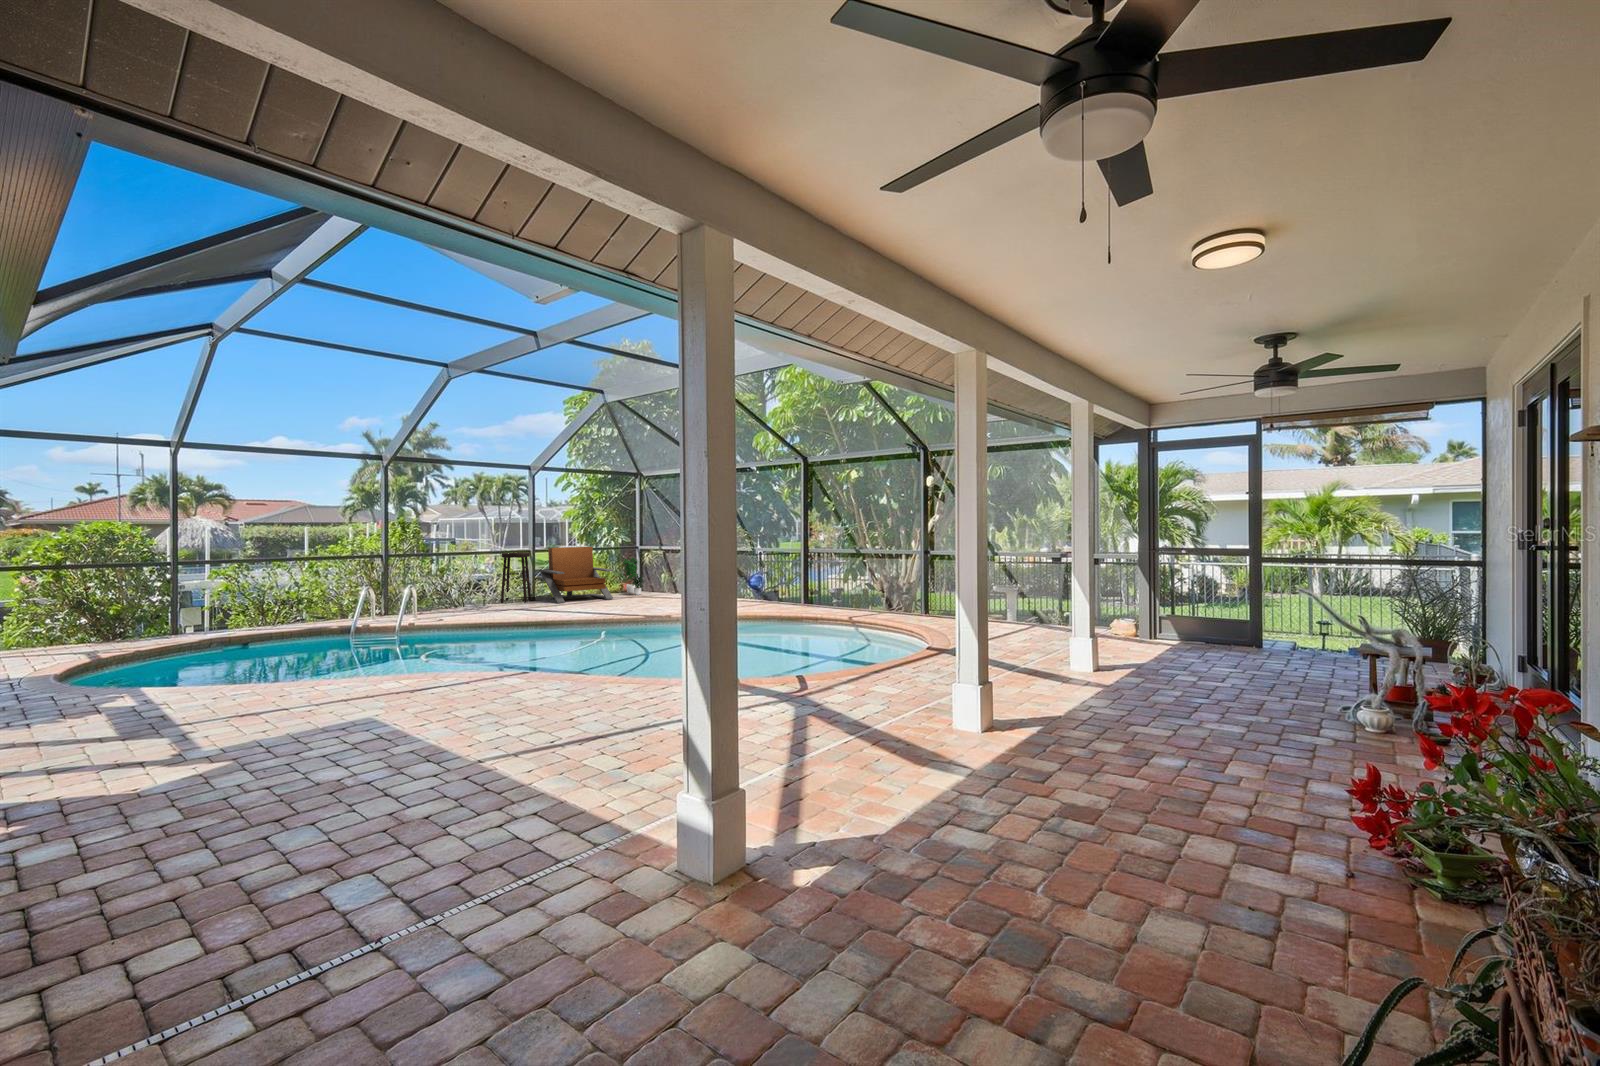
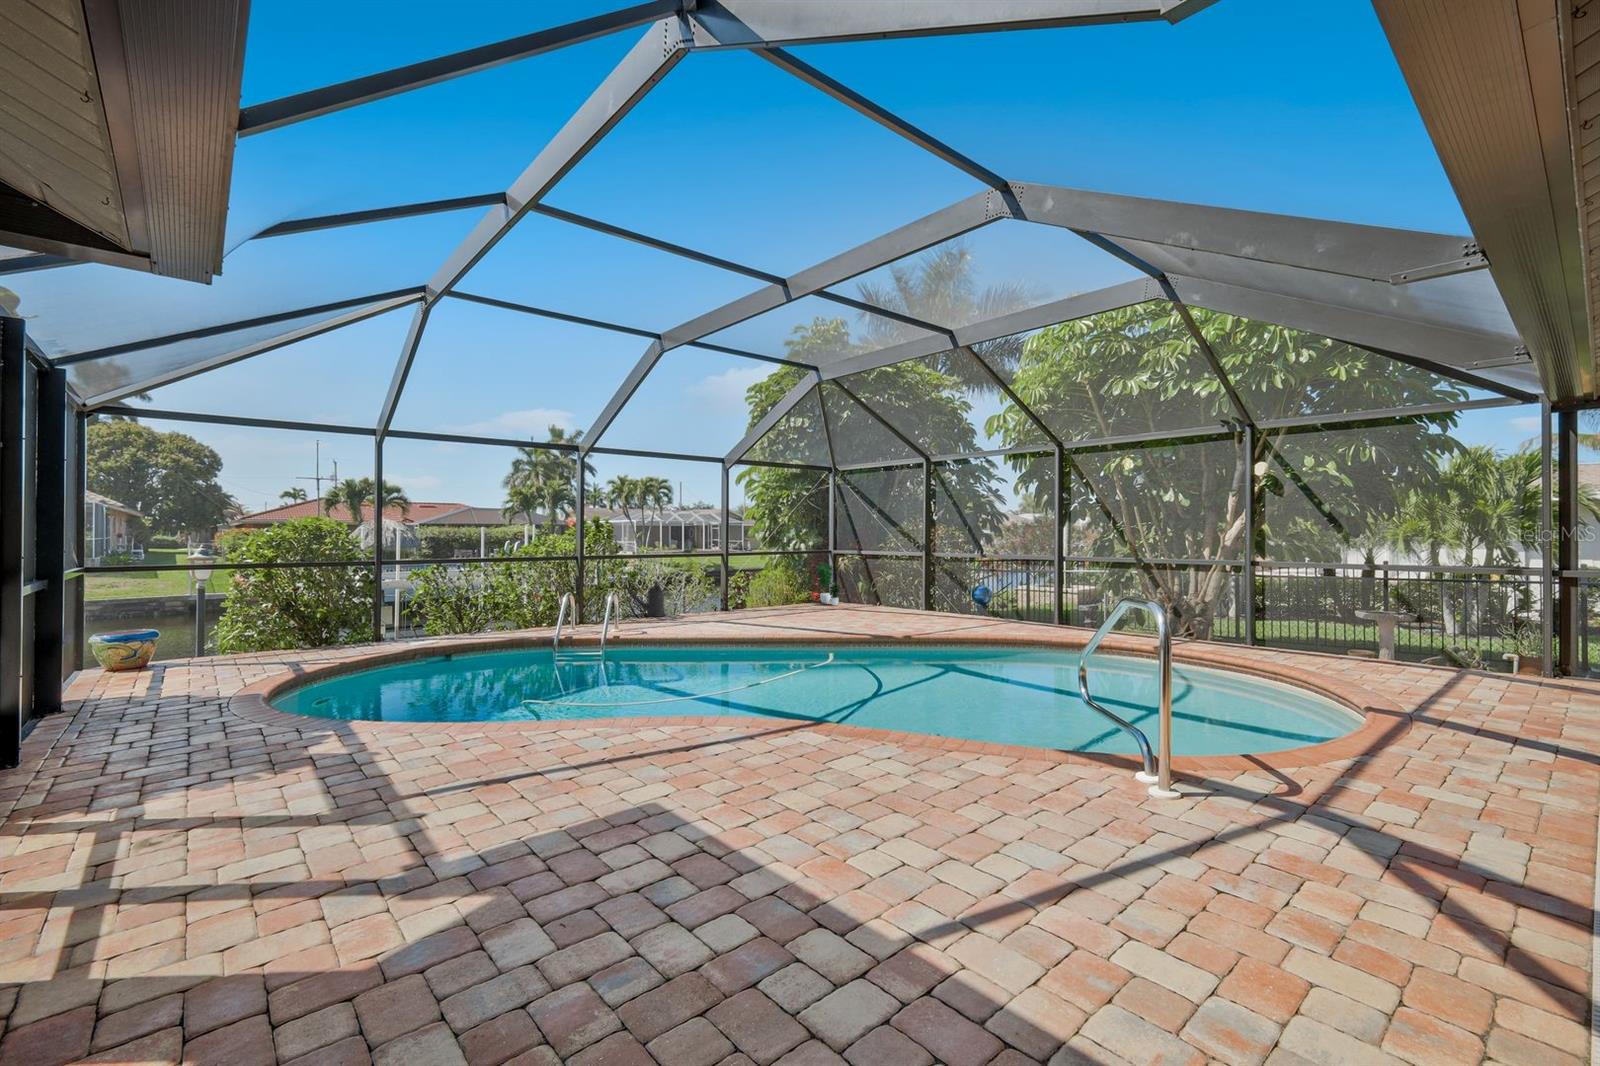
lounge chair: present [540,547,613,603] -> none [732,550,812,613]
stool: present [501,552,531,603] -> none [695,556,724,612]
watering can: none [432,575,475,608] -> present [627,581,665,617]

